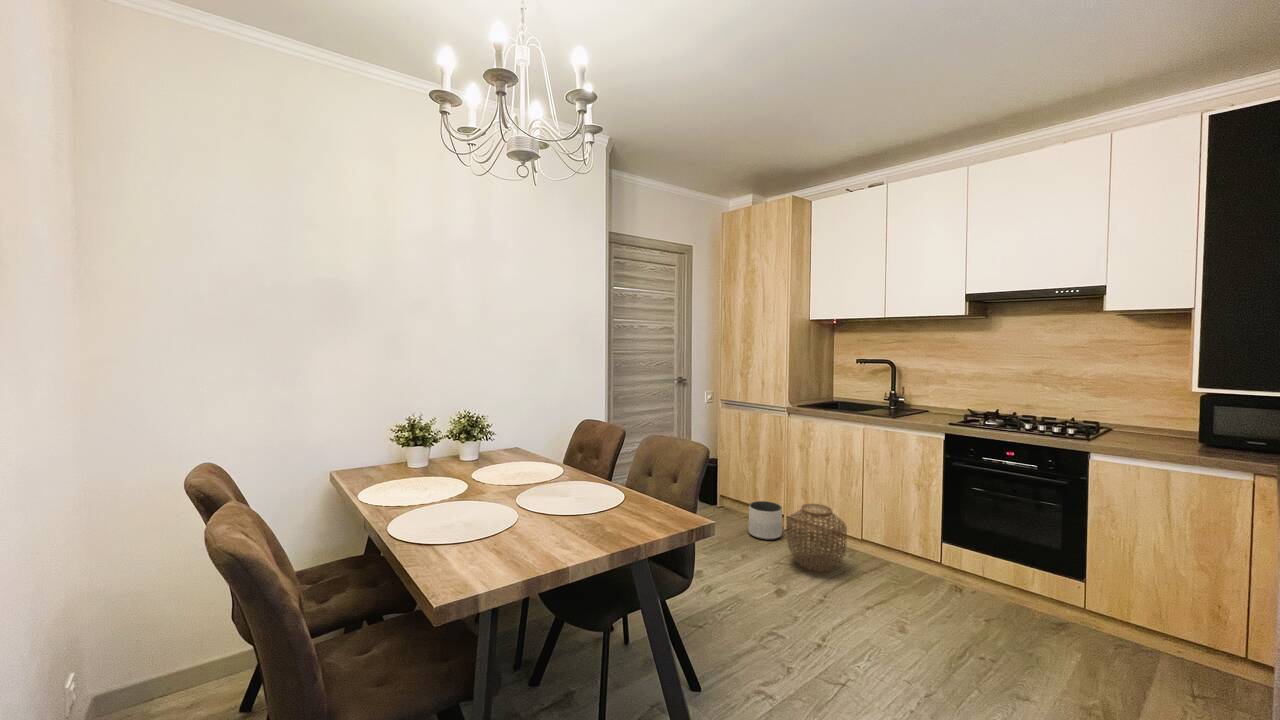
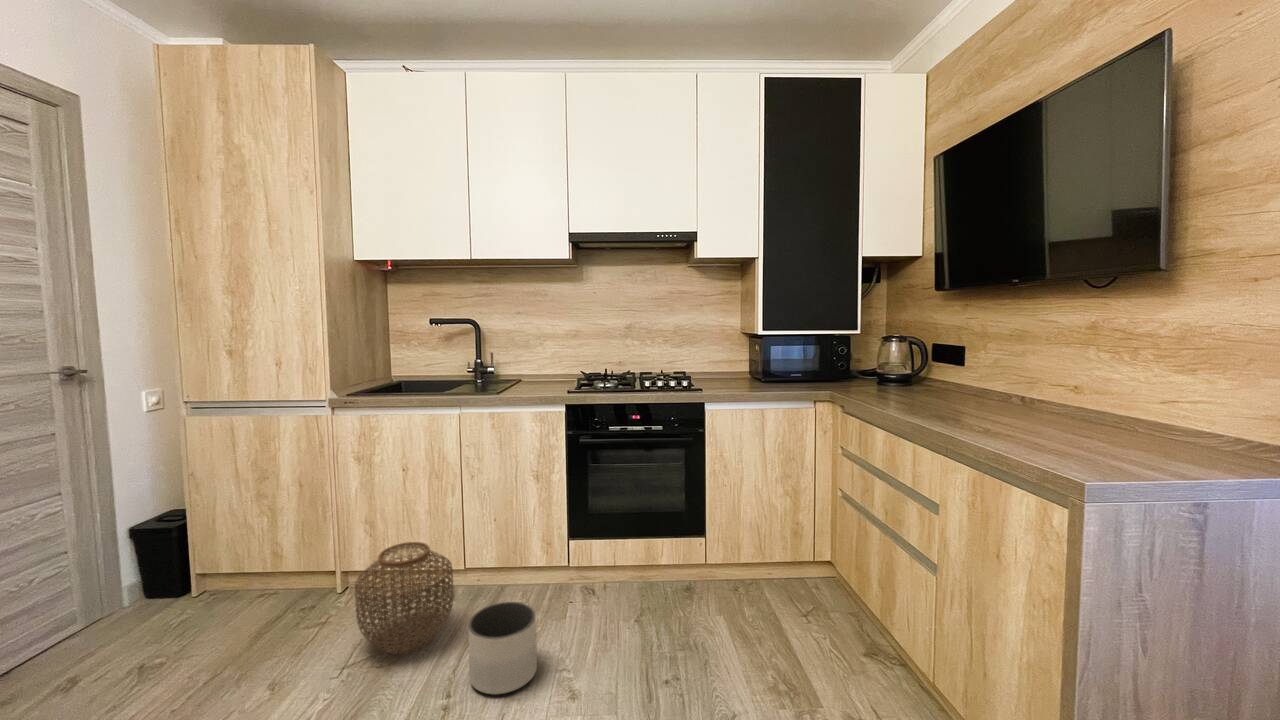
planter: present [749,501,782,540] -> present [468,602,537,695]

